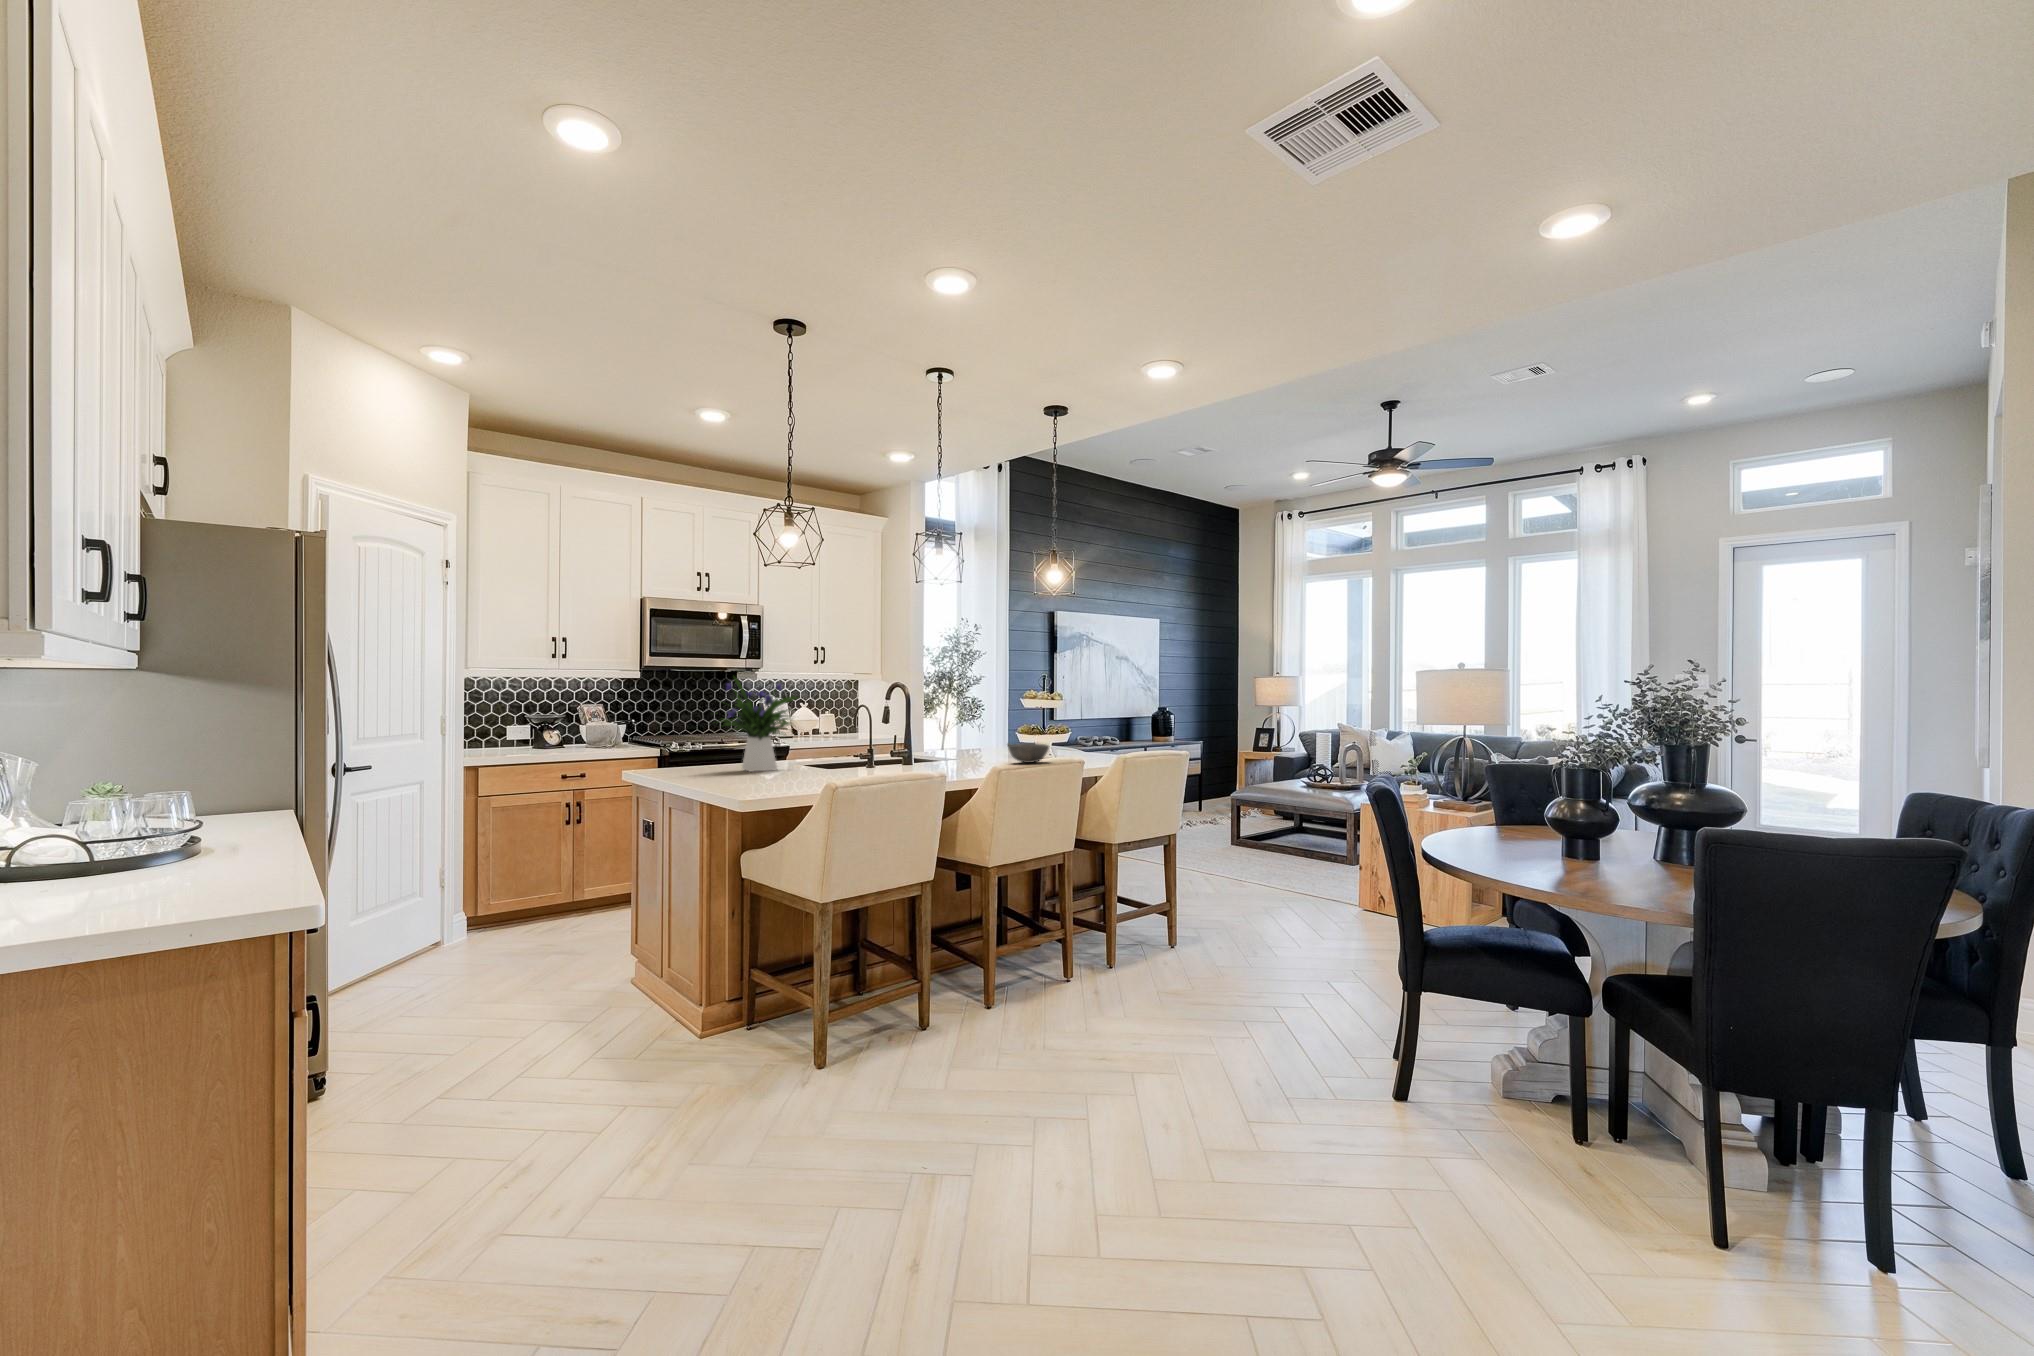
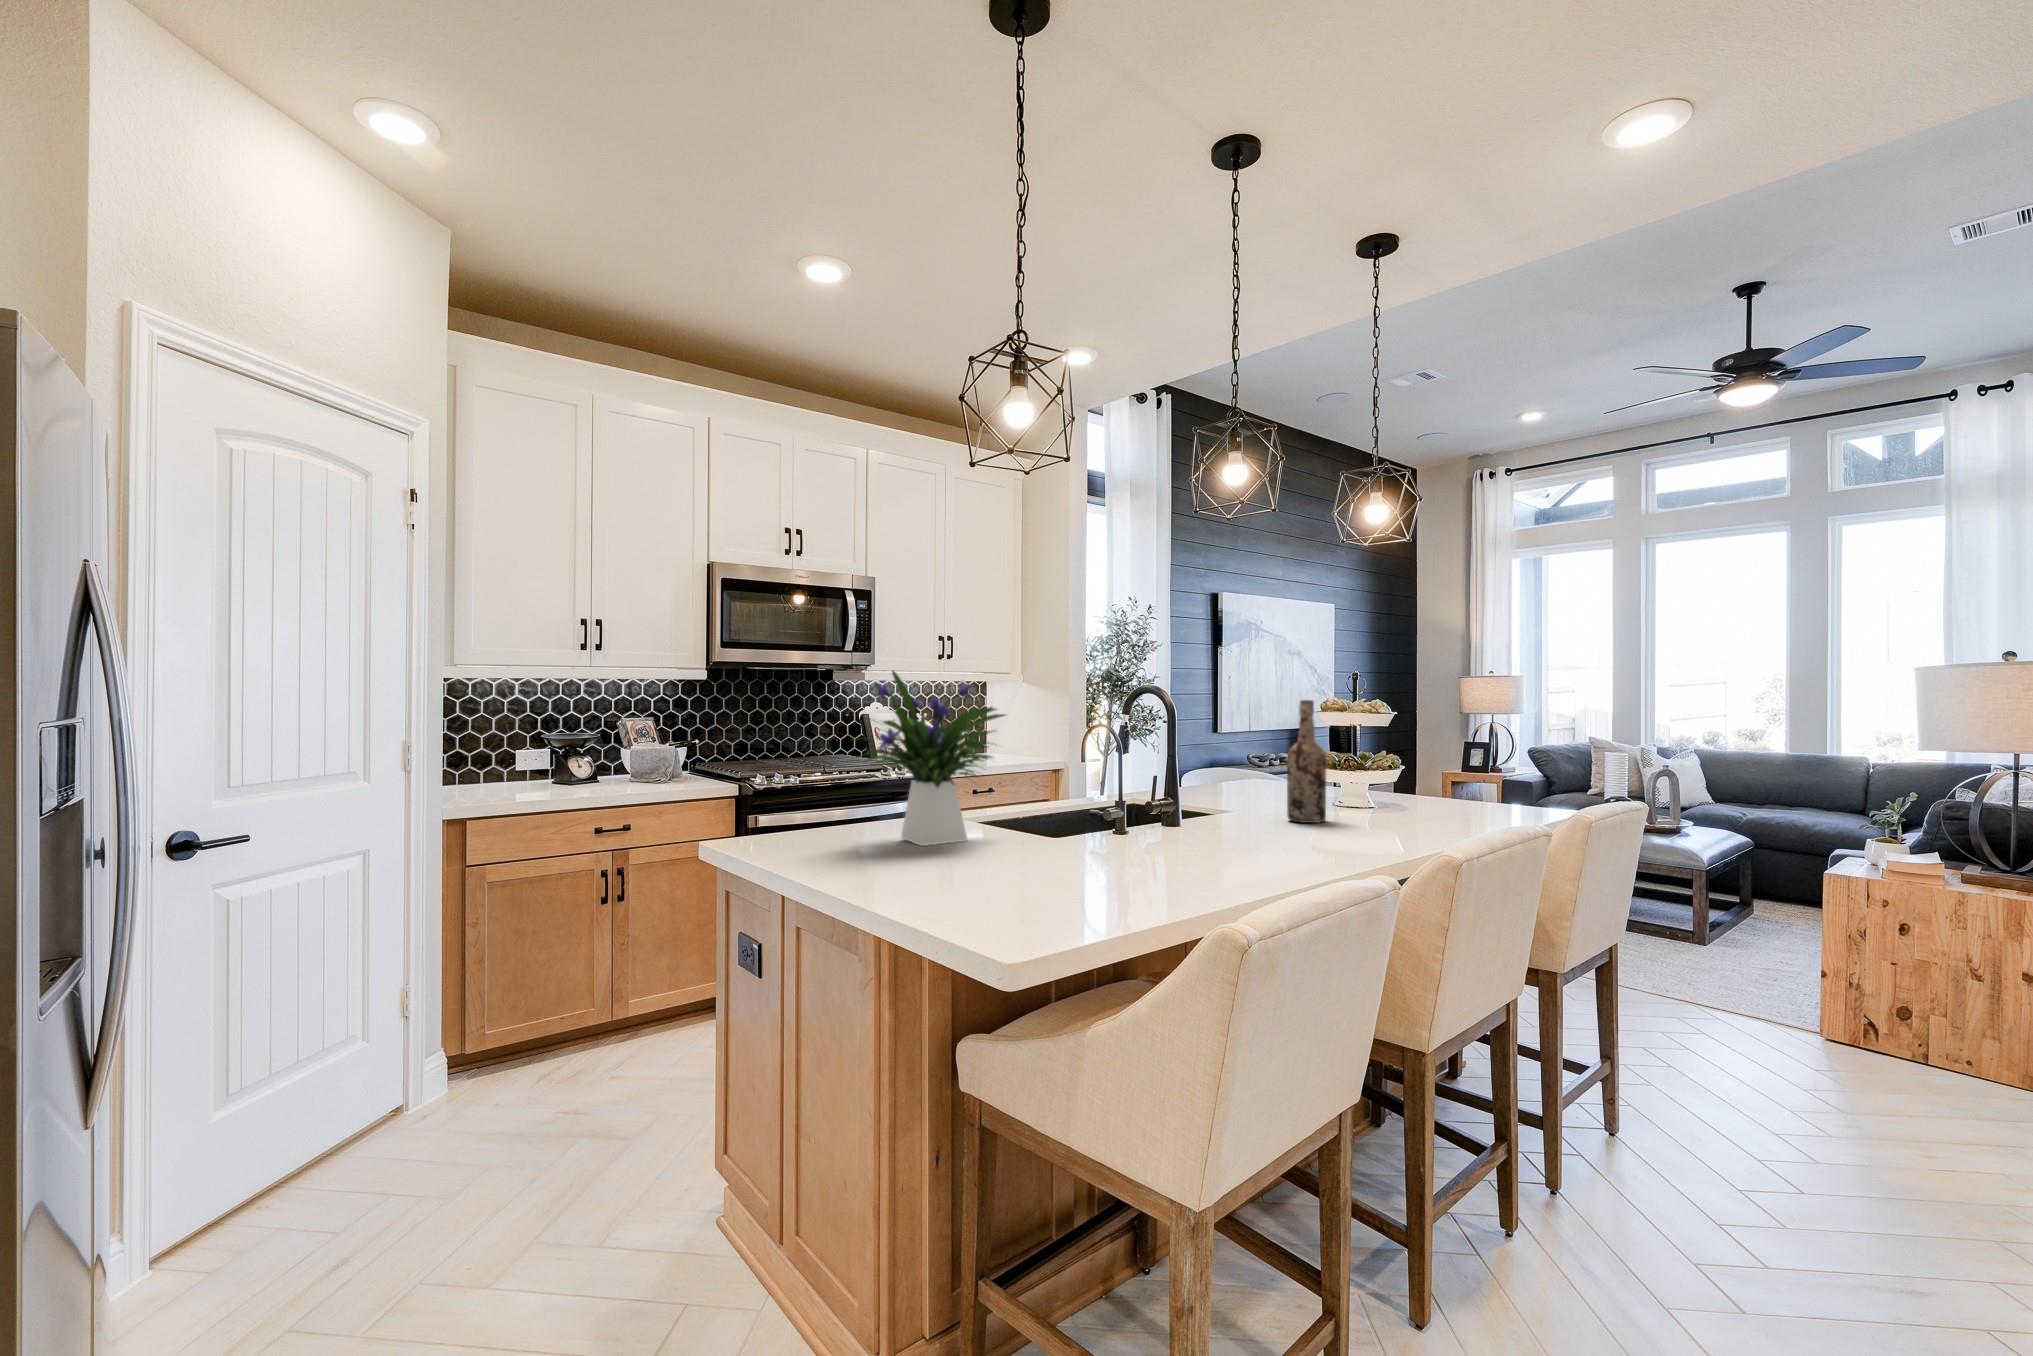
wine bottle: none [968,693,989,762] -> present [1287,700,1327,823]
bowl: present [1007,743,1049,763] -> none [1385,791,1470,829]

